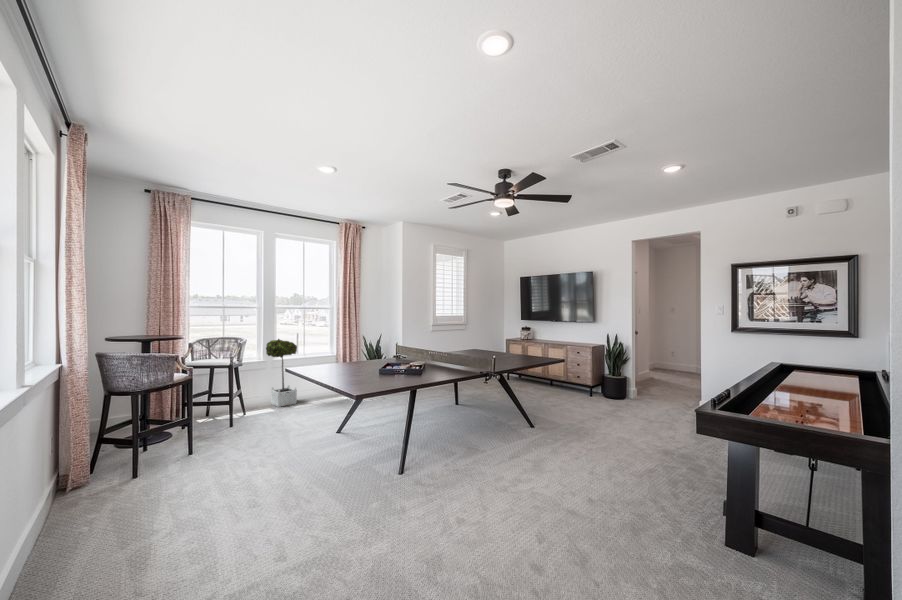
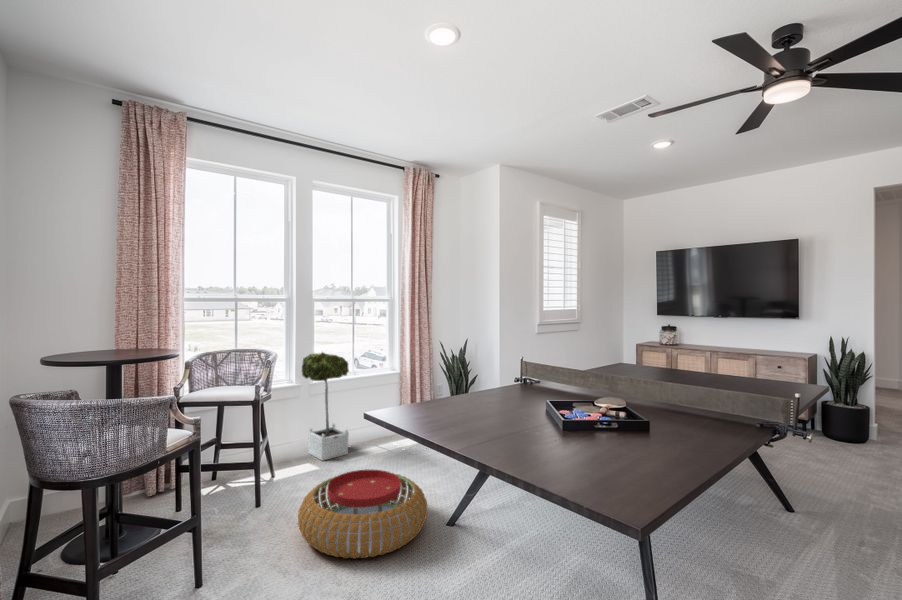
pouf: none [251,403,328,444] -> present [298,469,427,559]

